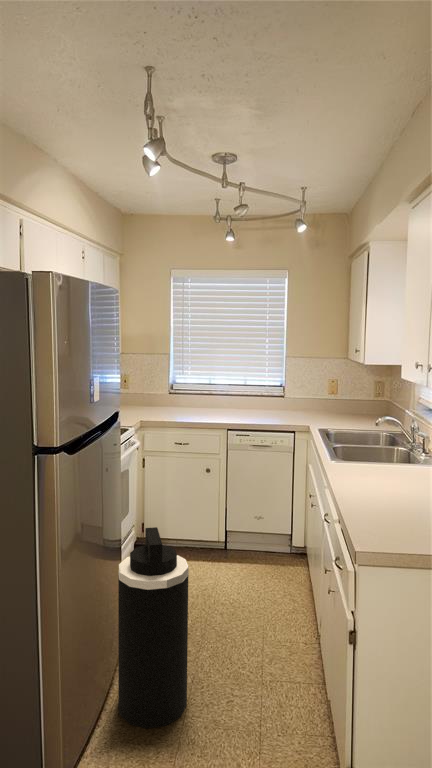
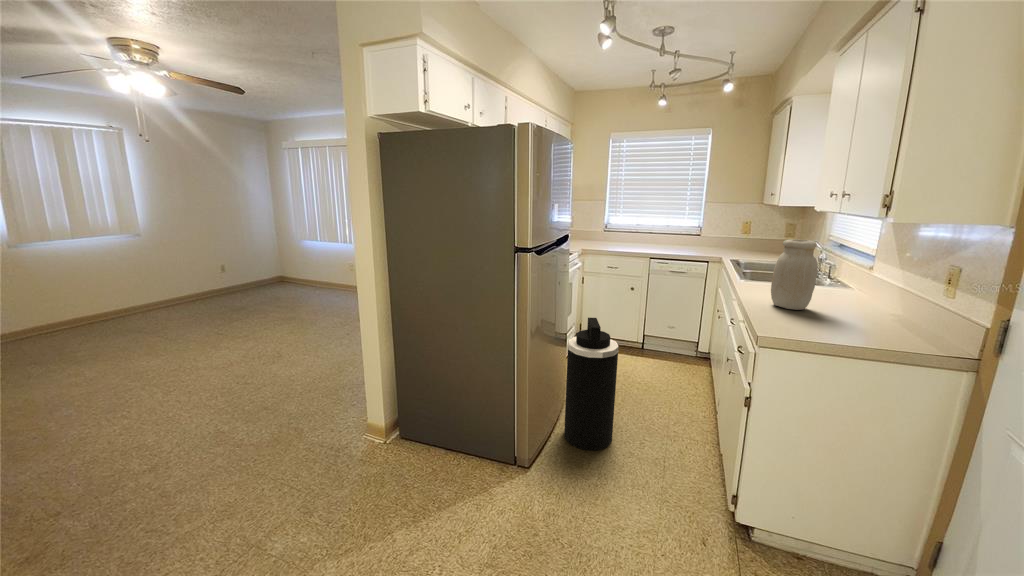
jar: none [366,418,413,505] -> present [771,239,818,310]

